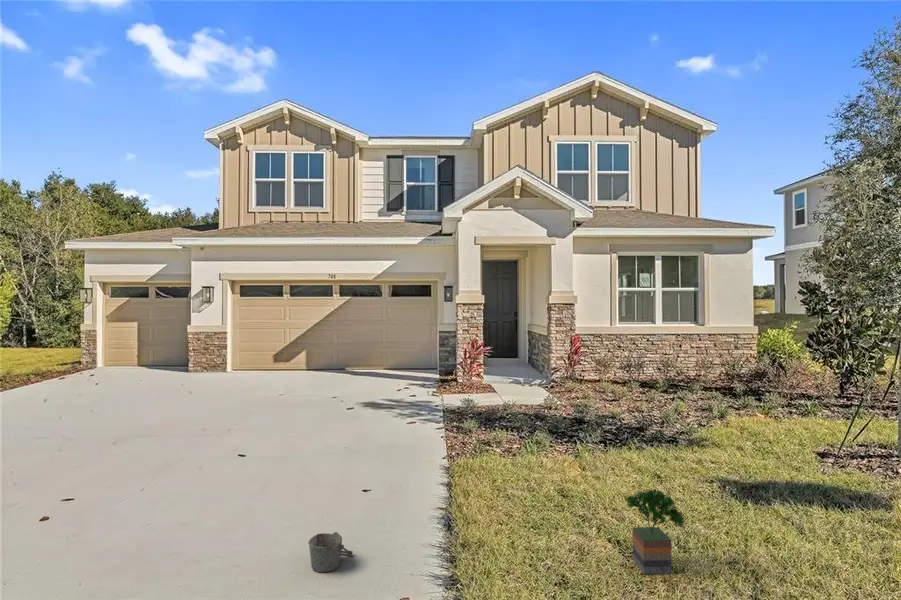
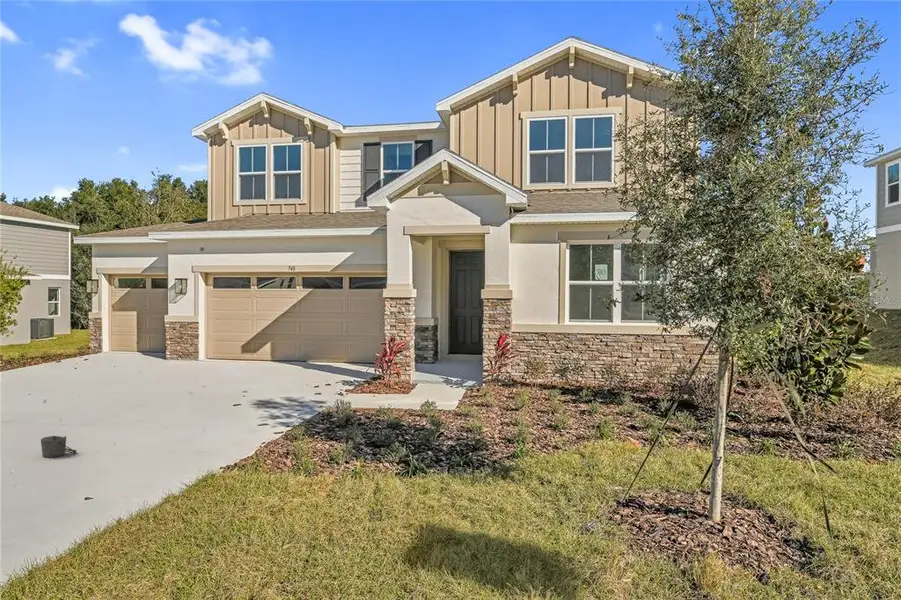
potted tree: present [627,490,684,574] -> none [225,417,262,475]

